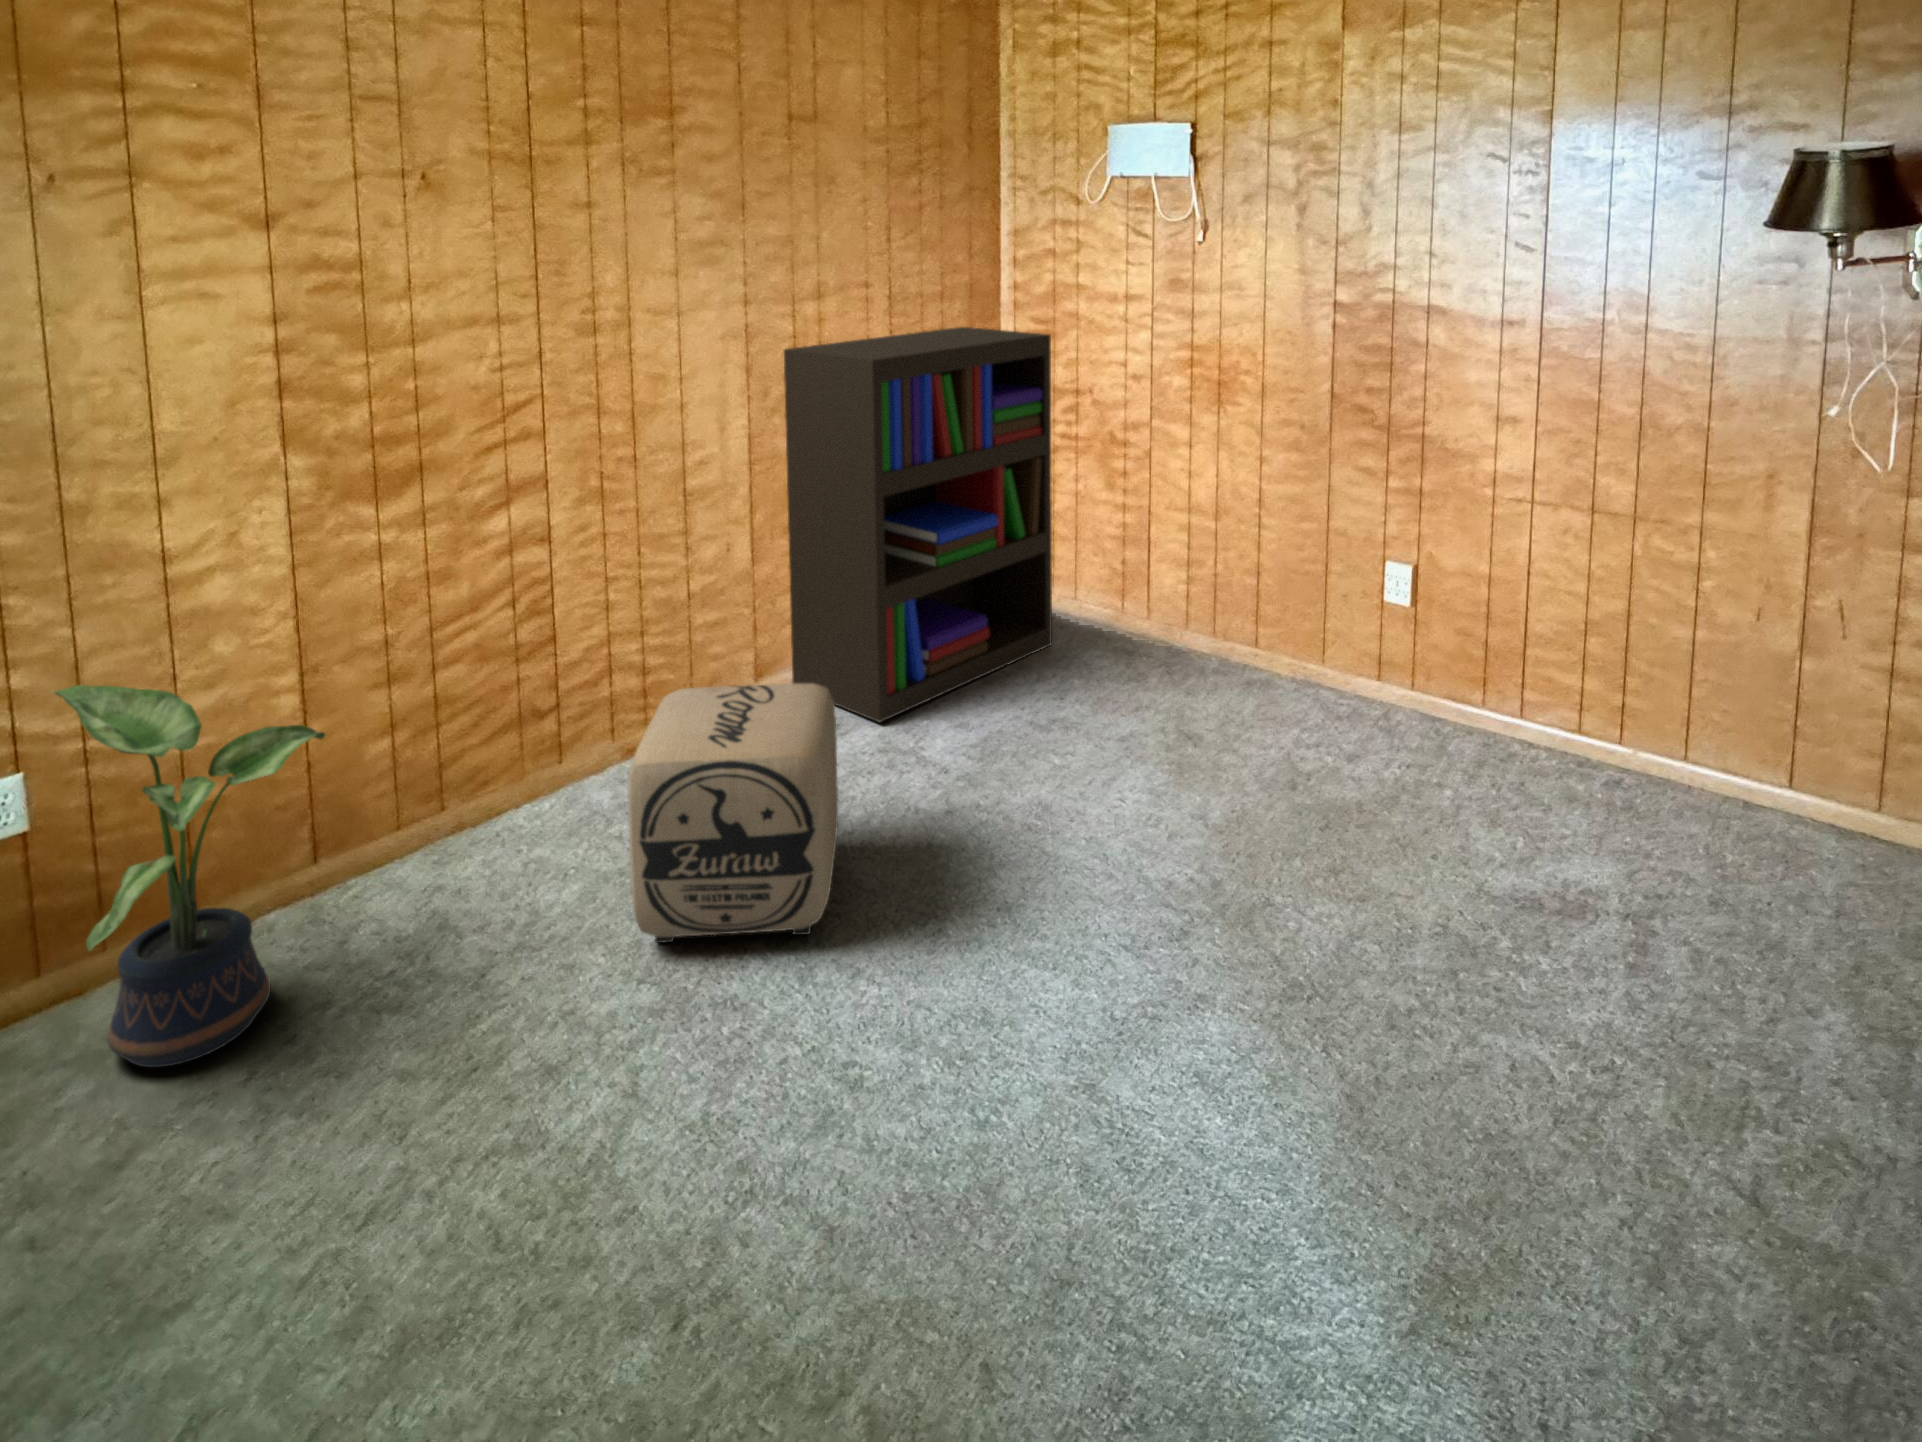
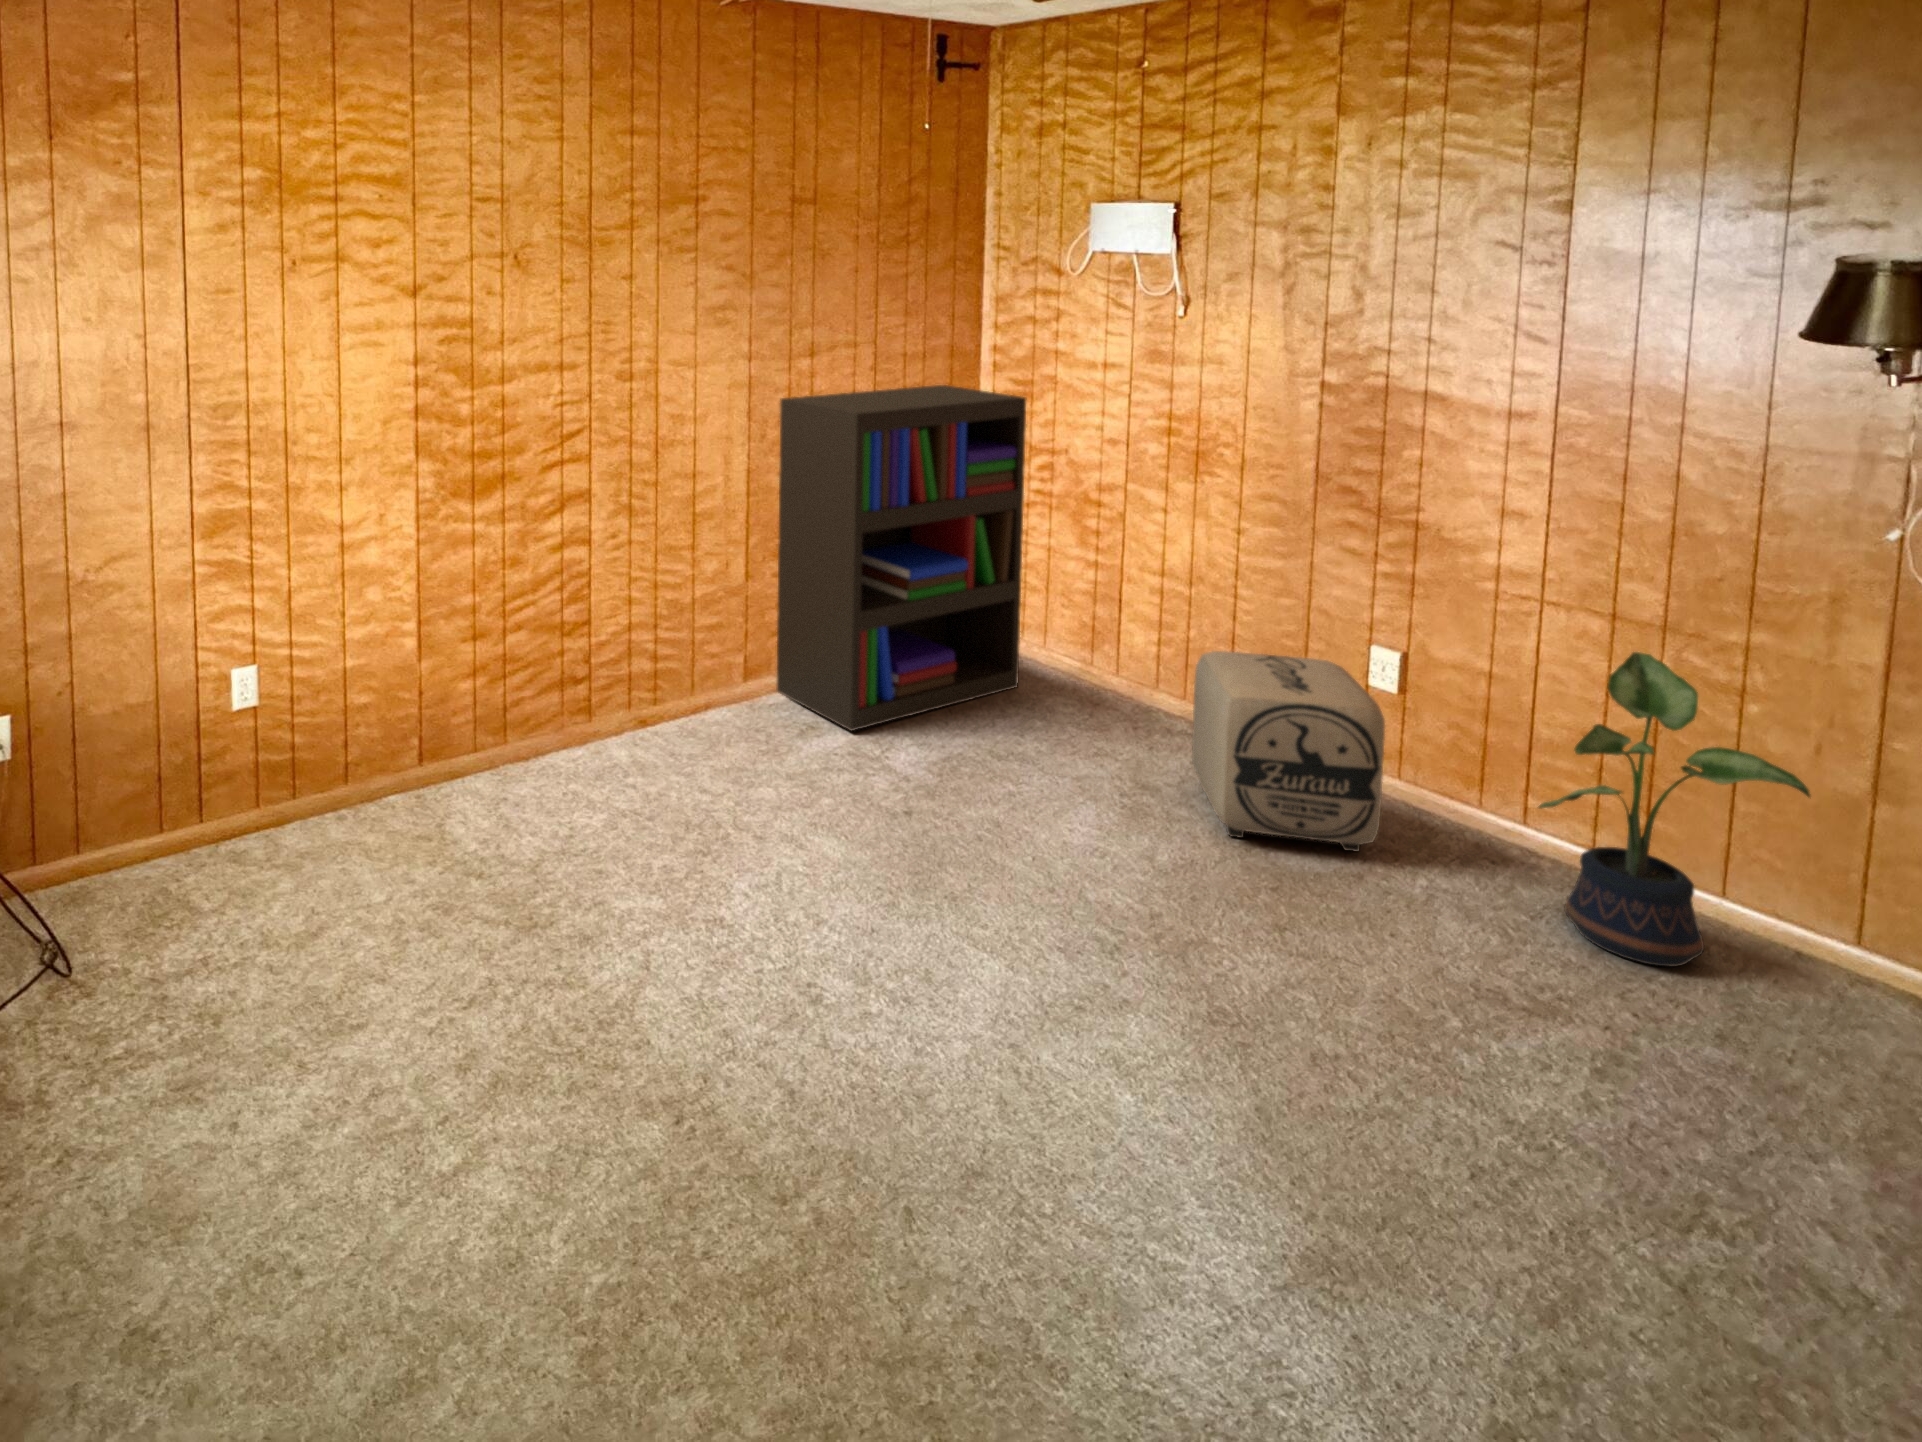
ottoman: present [628,684,838,943] -> present [1192,651,1385,852]
potted plant: present [54,685,325,1067] -> present [1539,652,1810,967]

